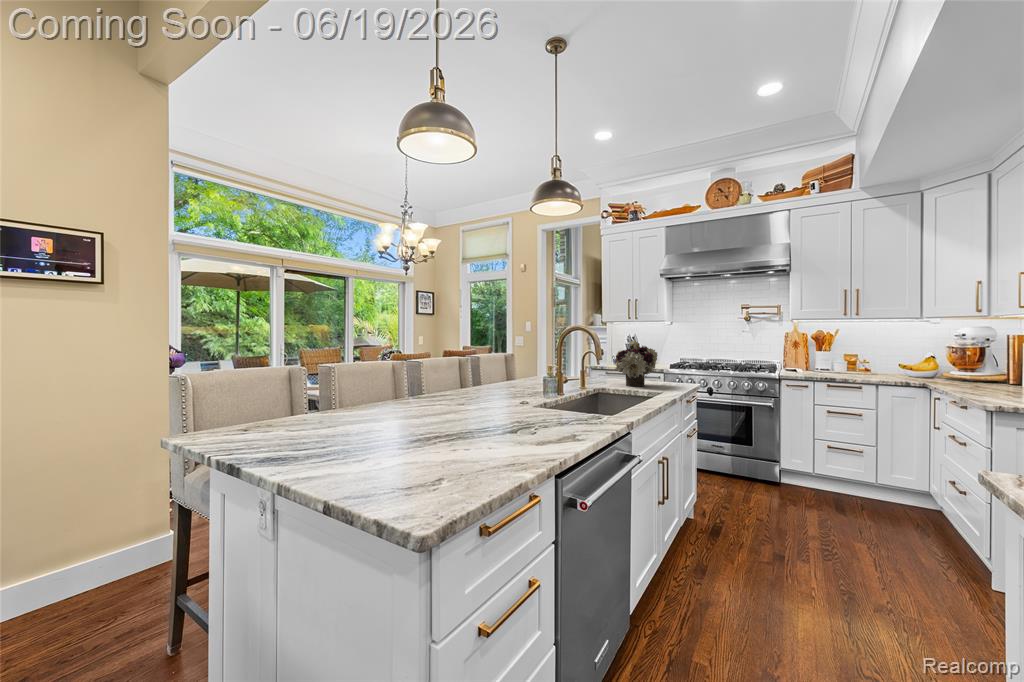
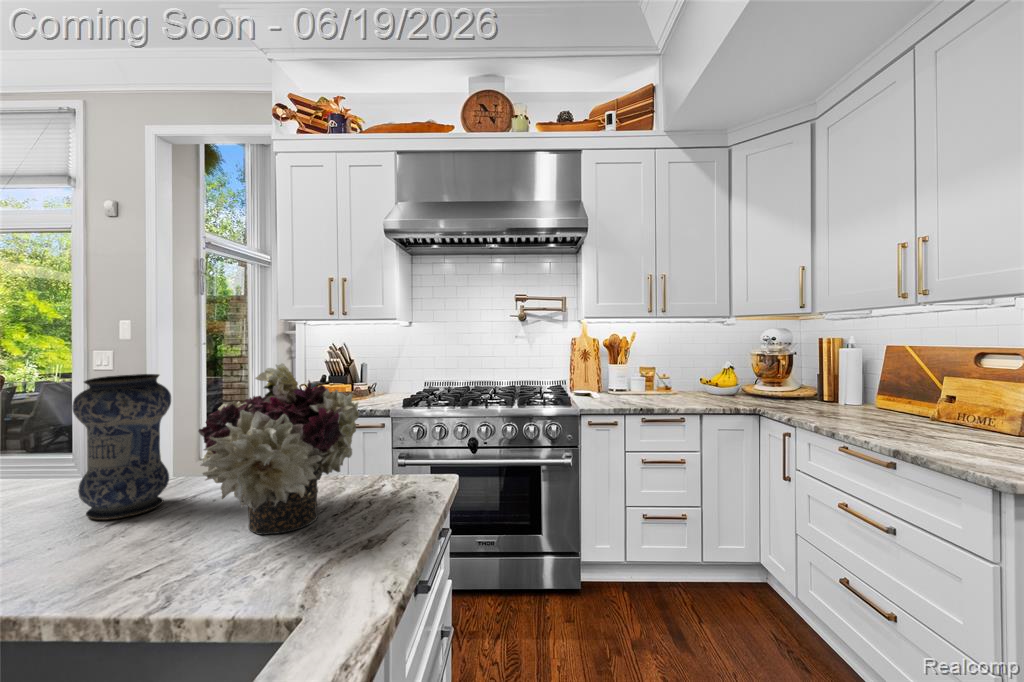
vase: none [577,343,599,382] -> present [73,374,171,520]

